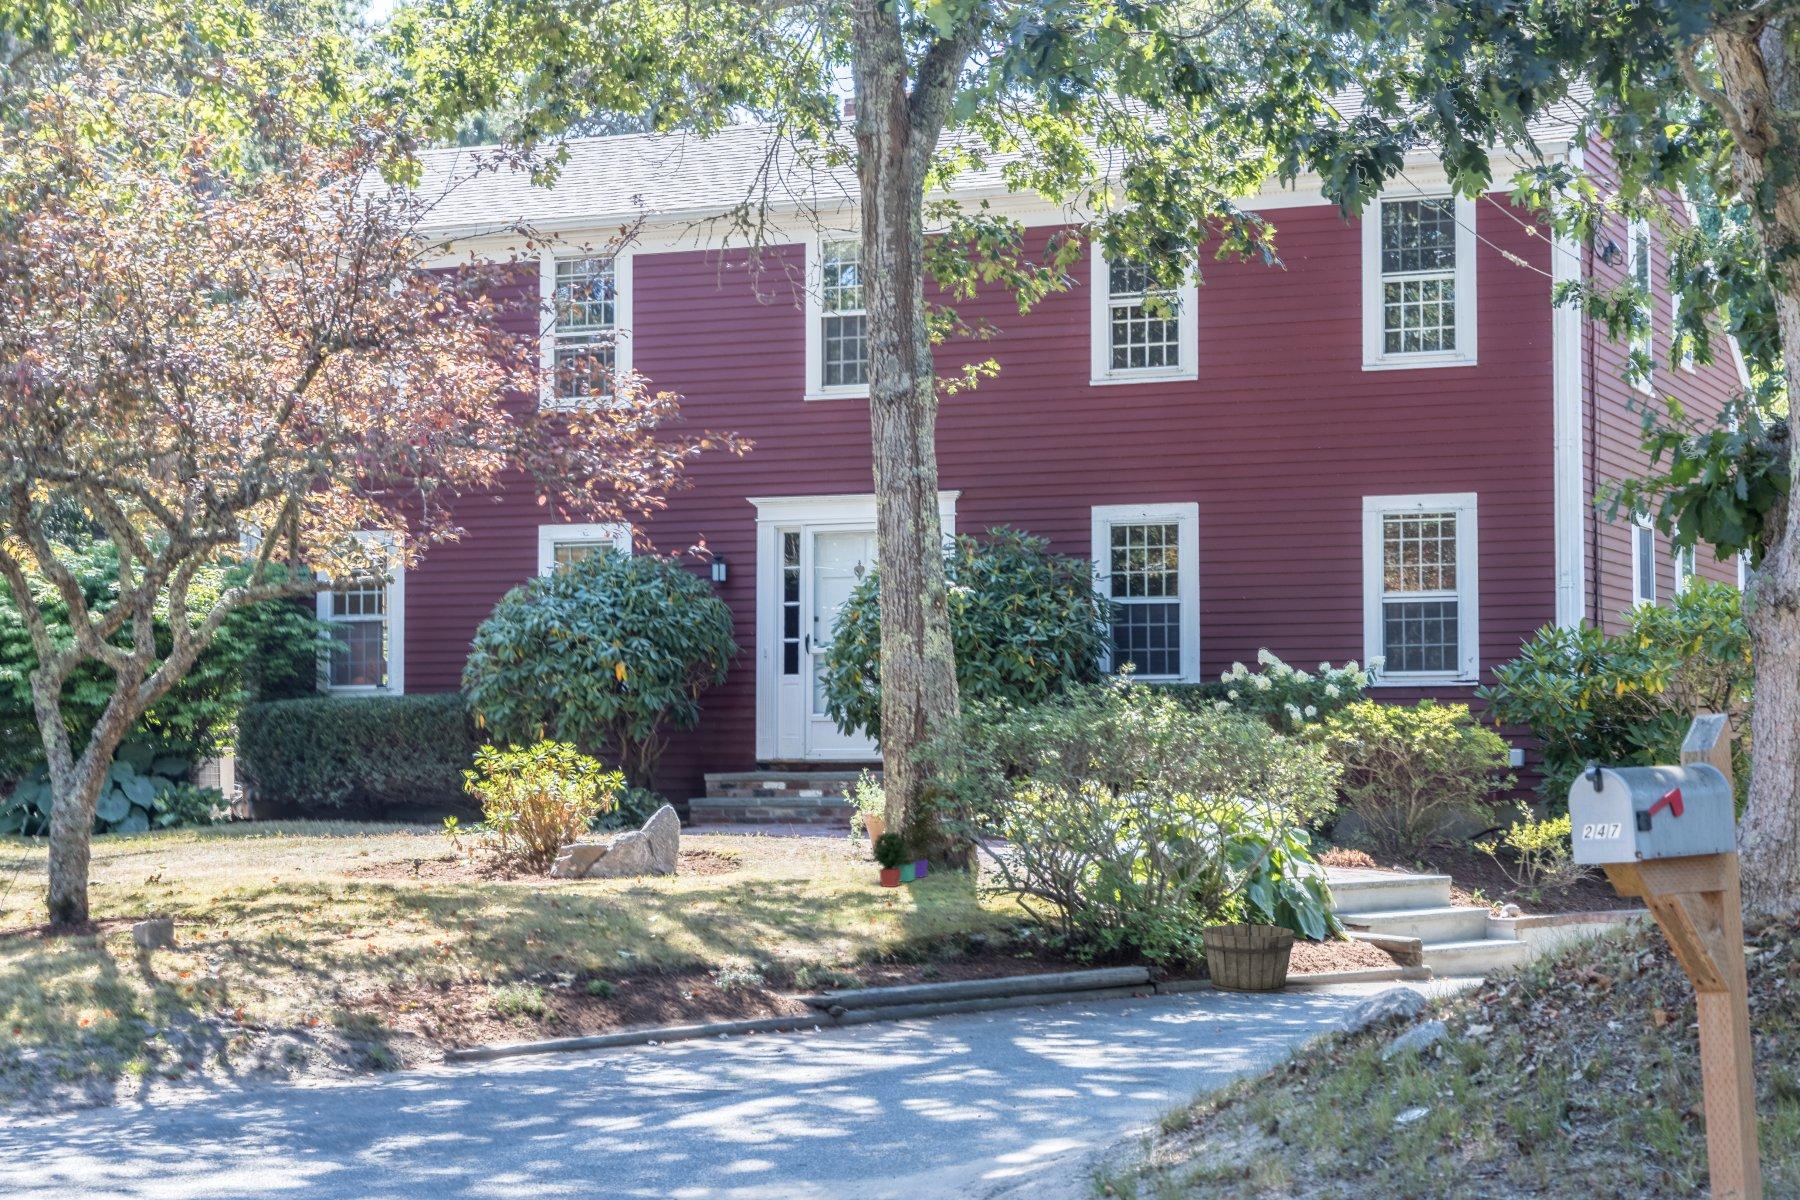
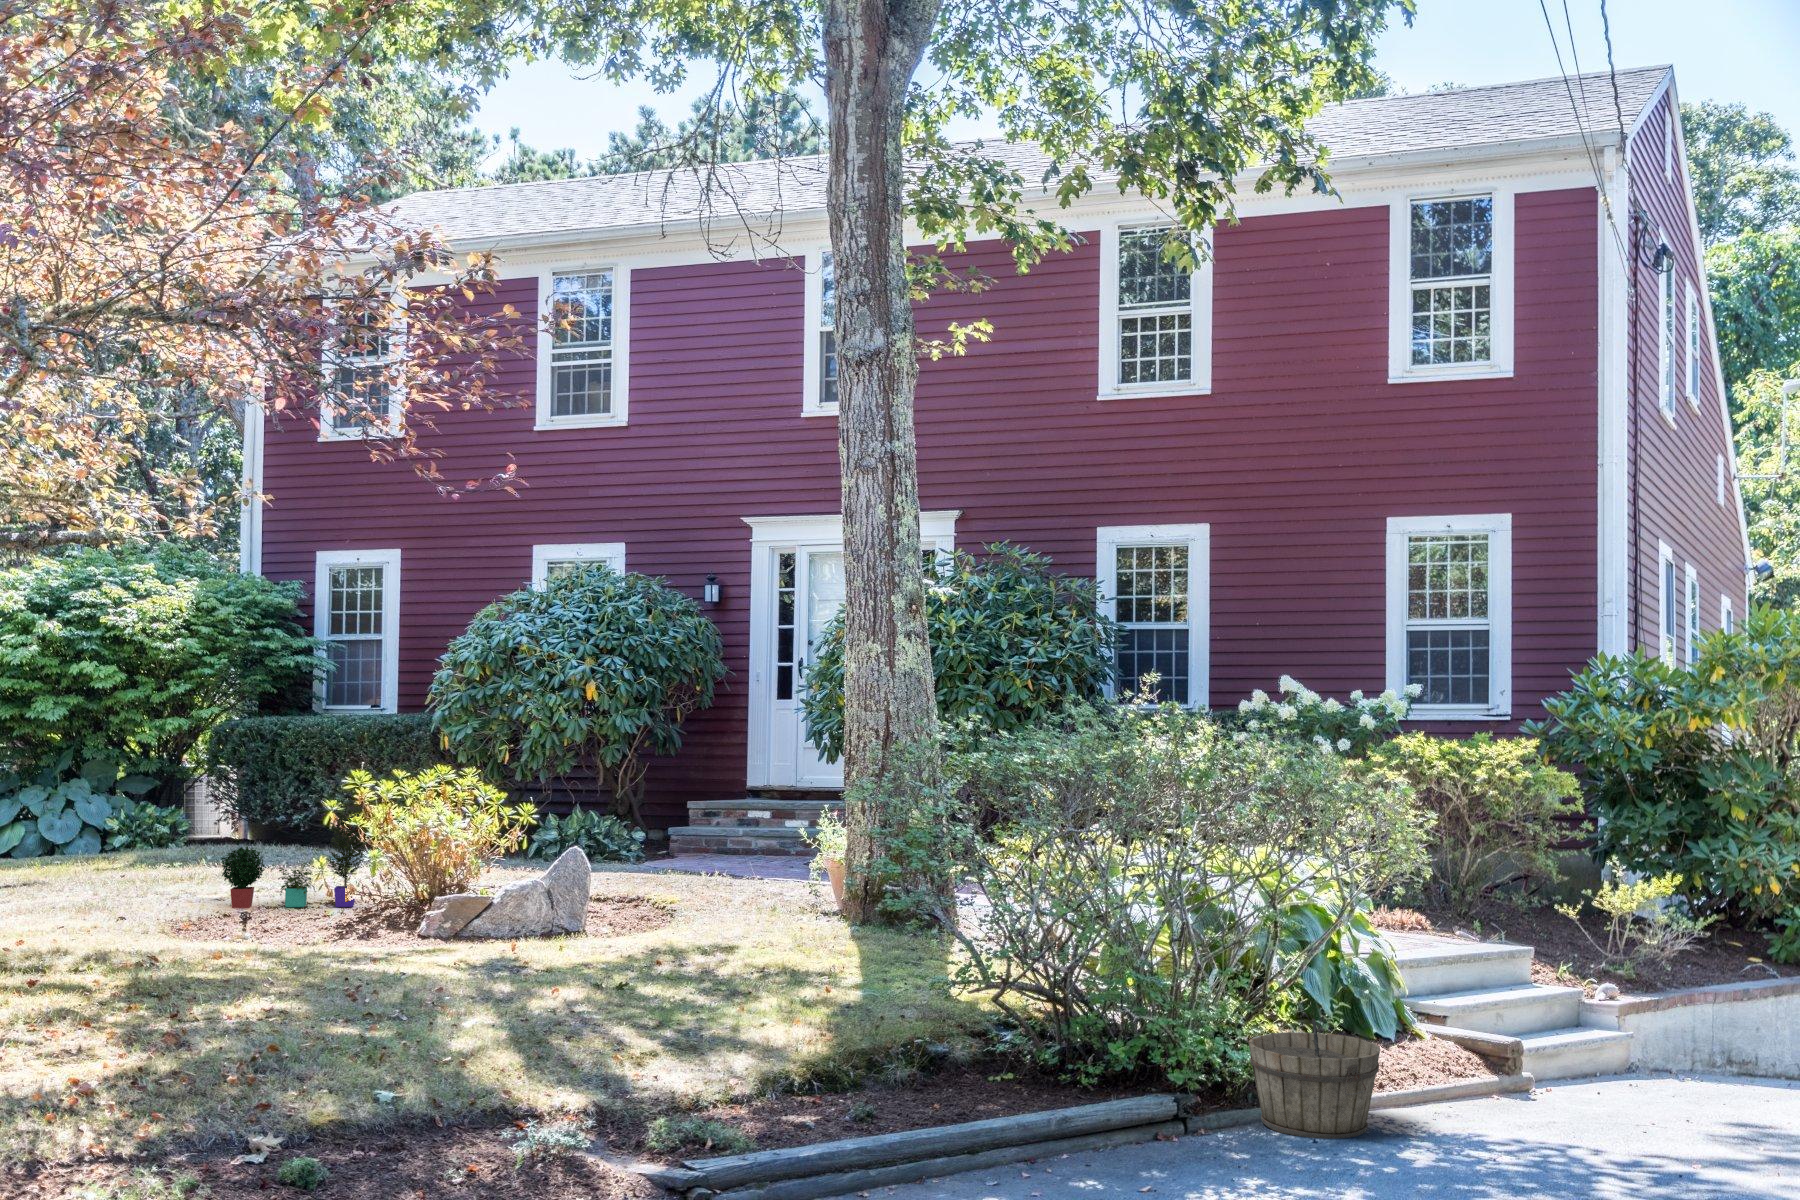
potted plant: present [871,786,933,887] -> present [221,799,367,908]

